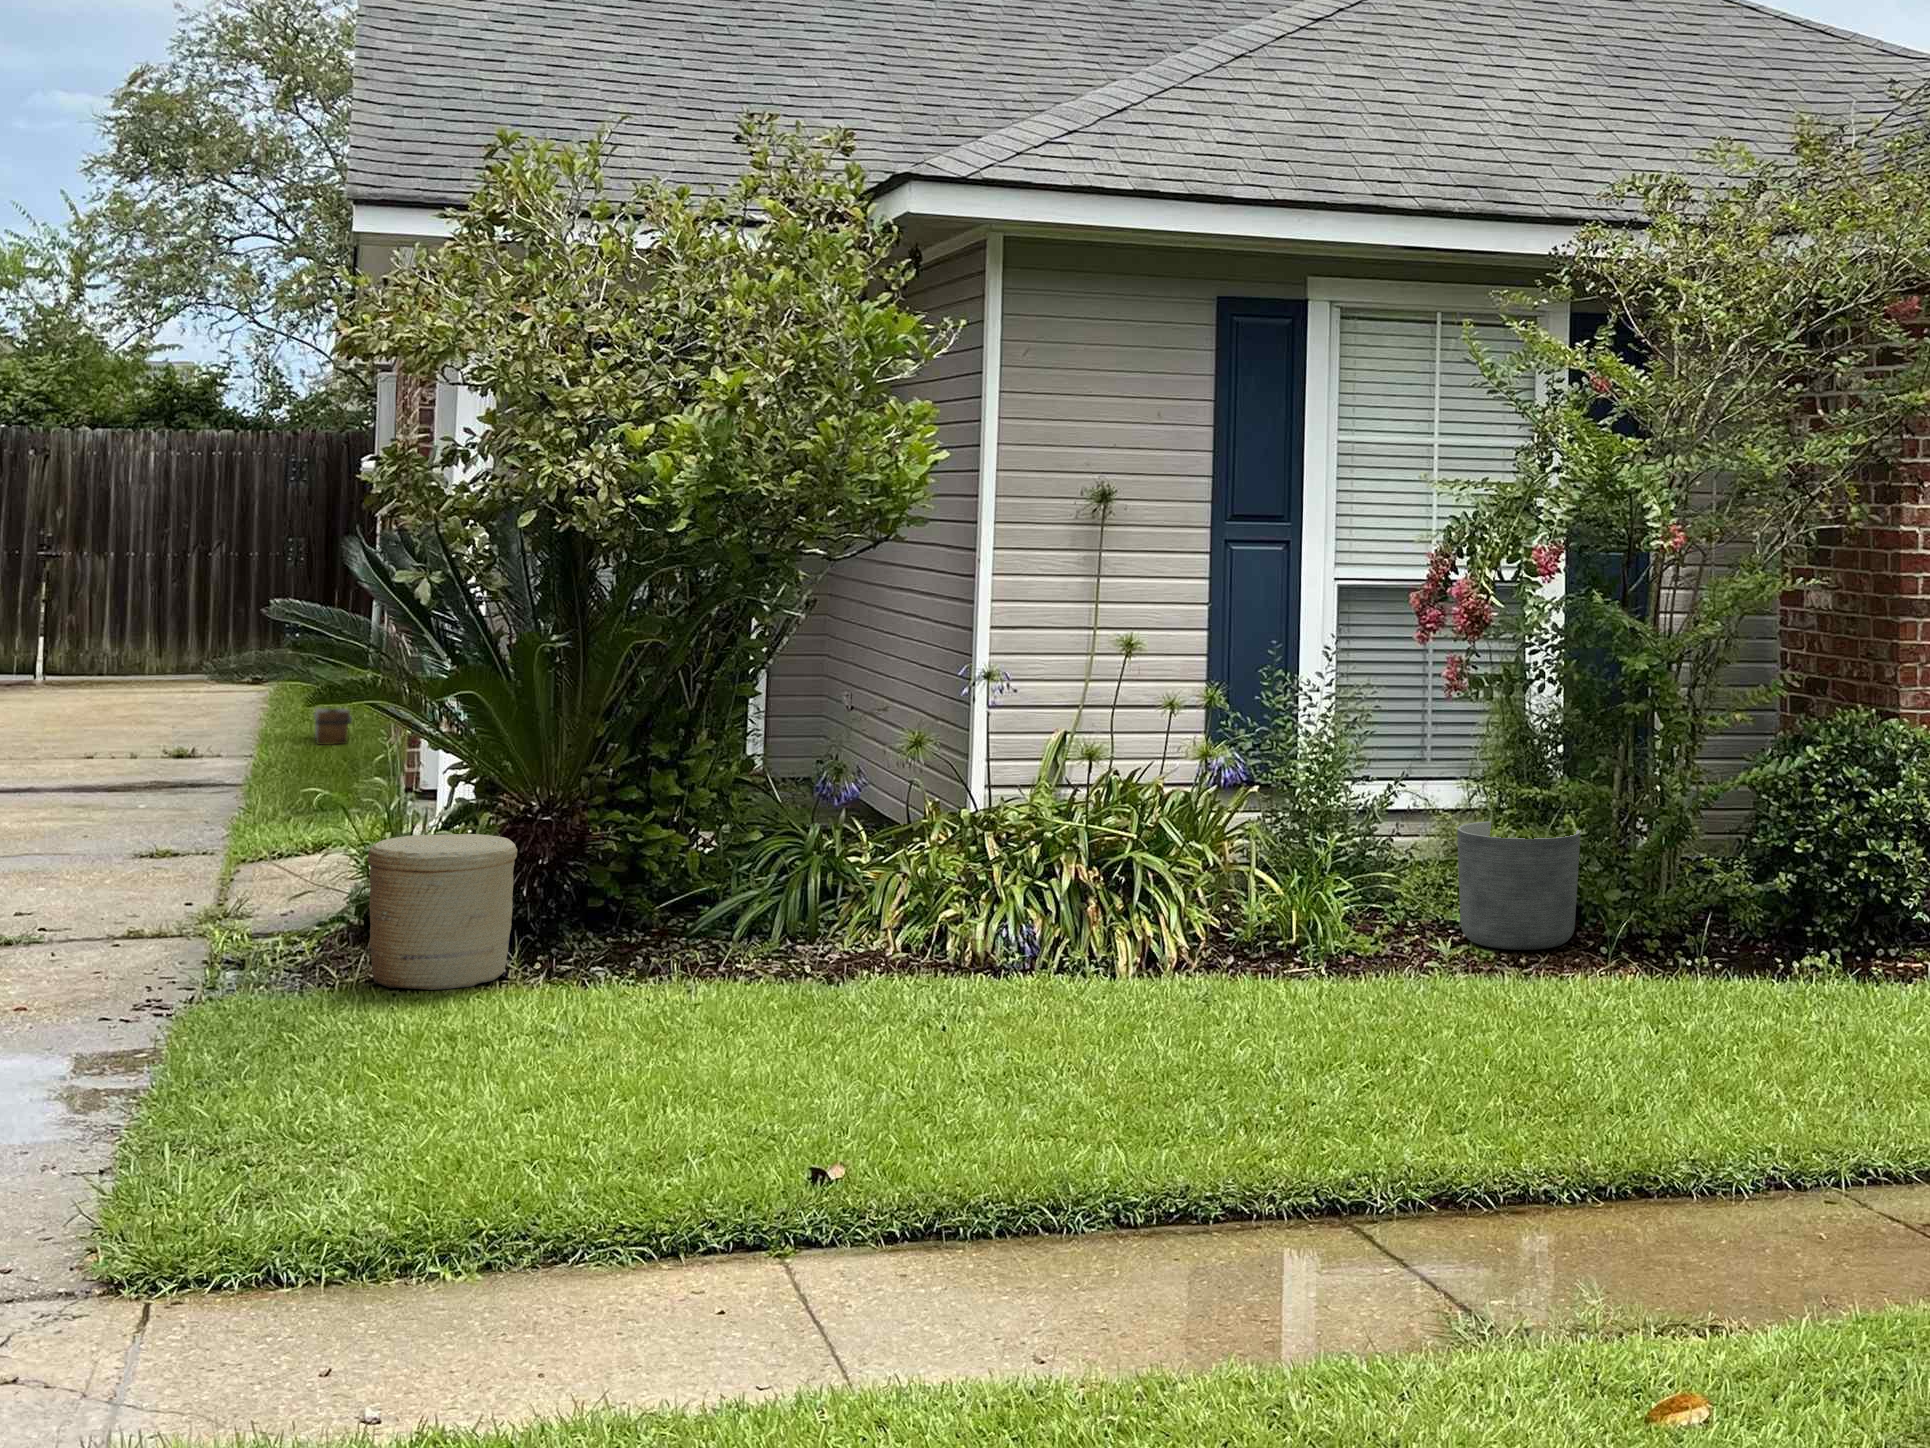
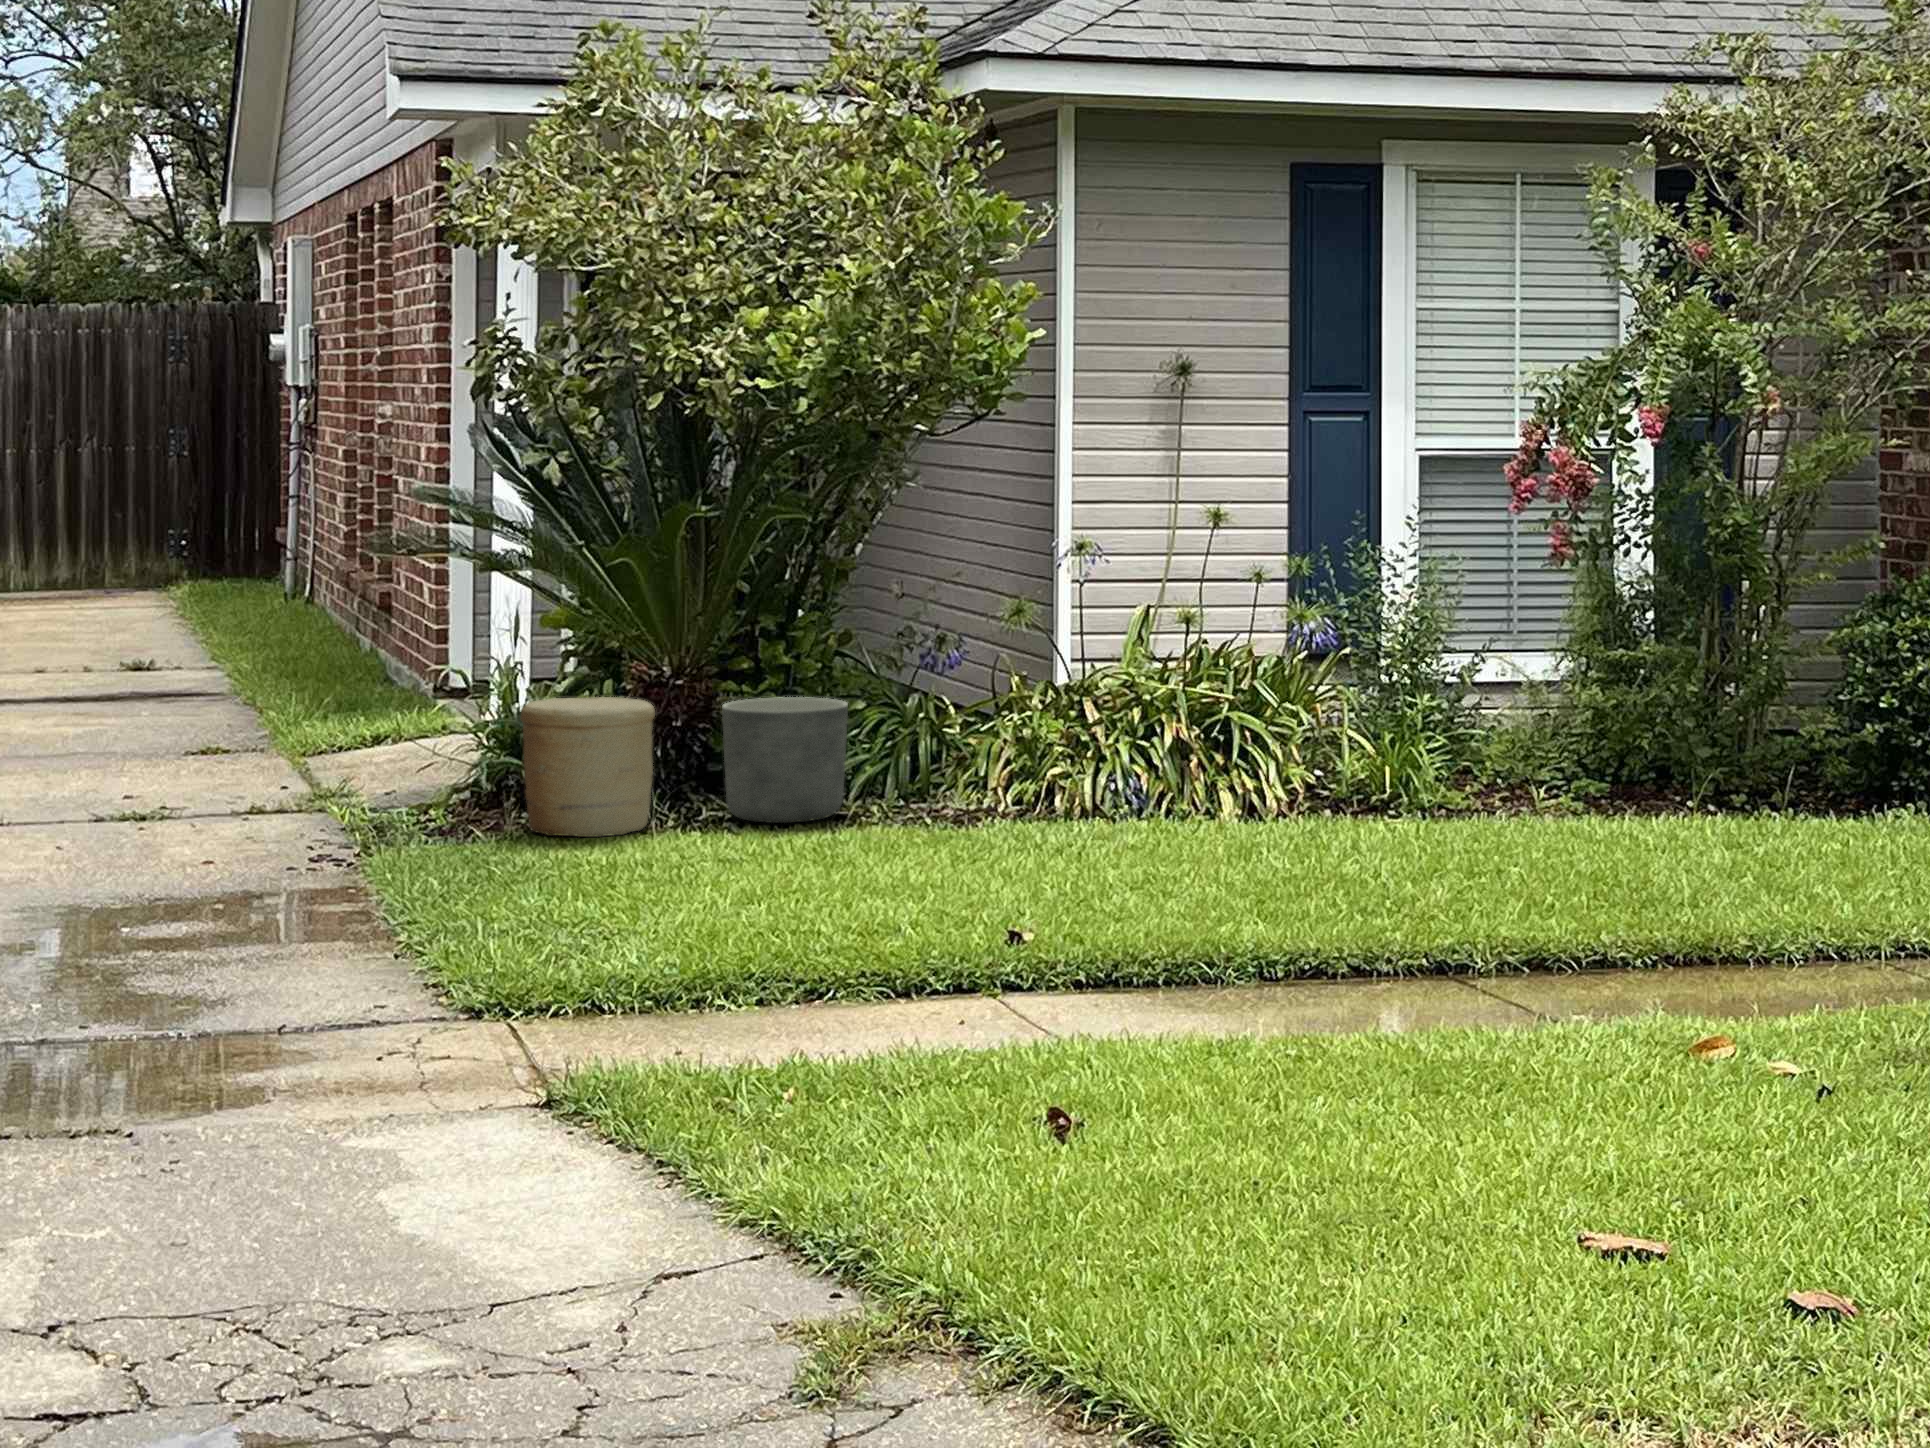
toolbox: present [313,708,352,745] -> none [307,593,352,648]
planter: present [1457,821,1580,950] -> present [722,697,848,823]

